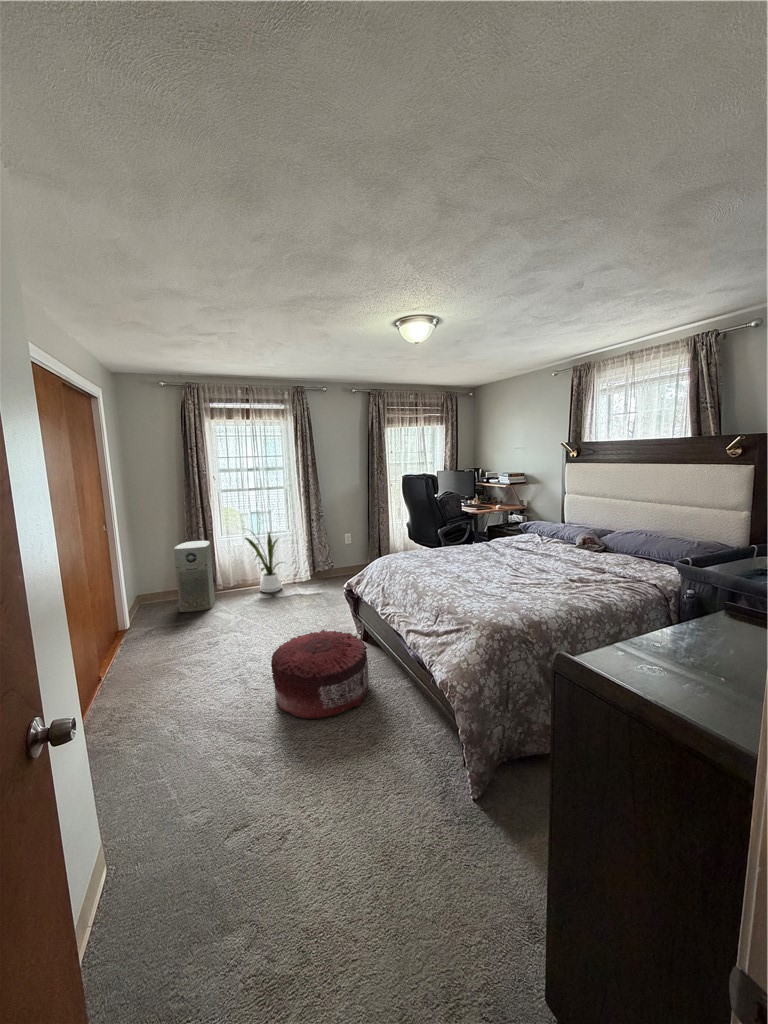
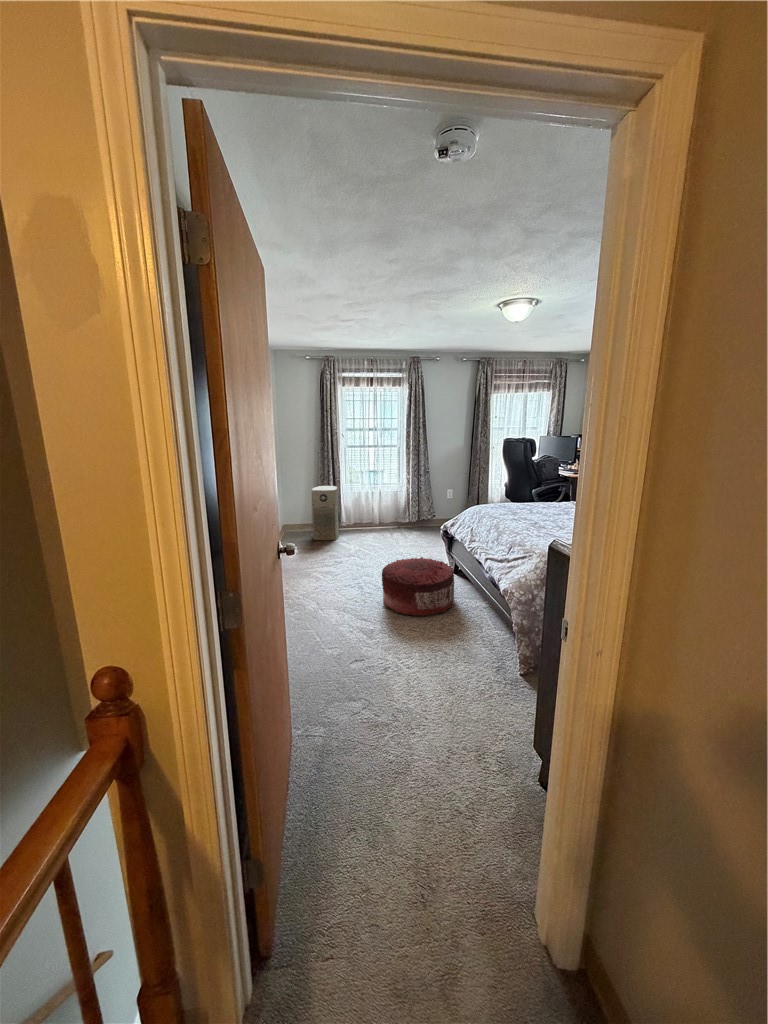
house plant: present [245,530,283,592] -> none [361,478,397,532]

